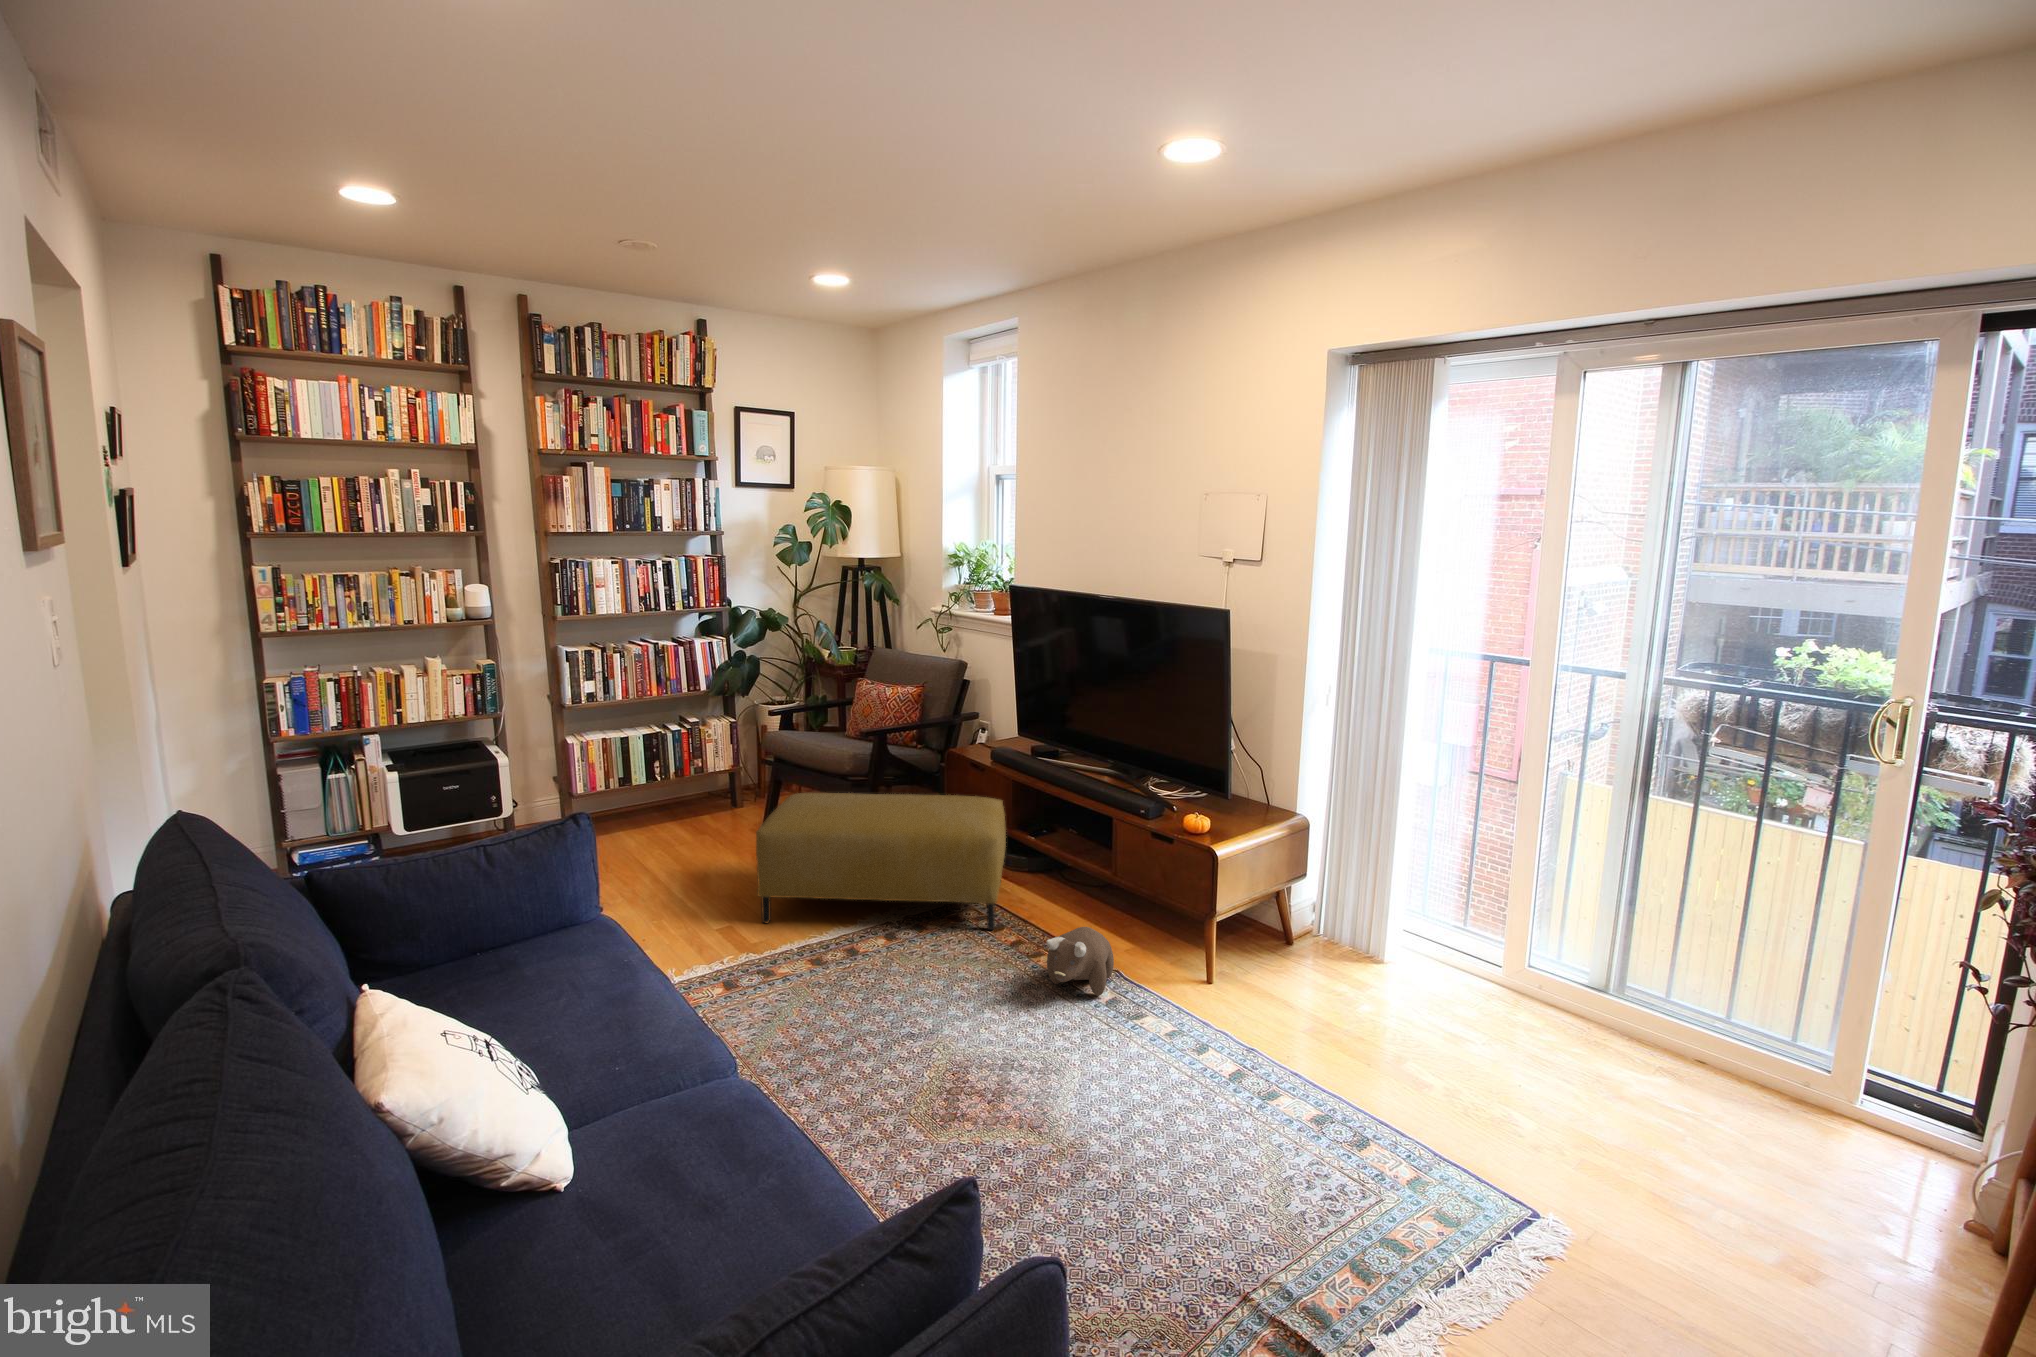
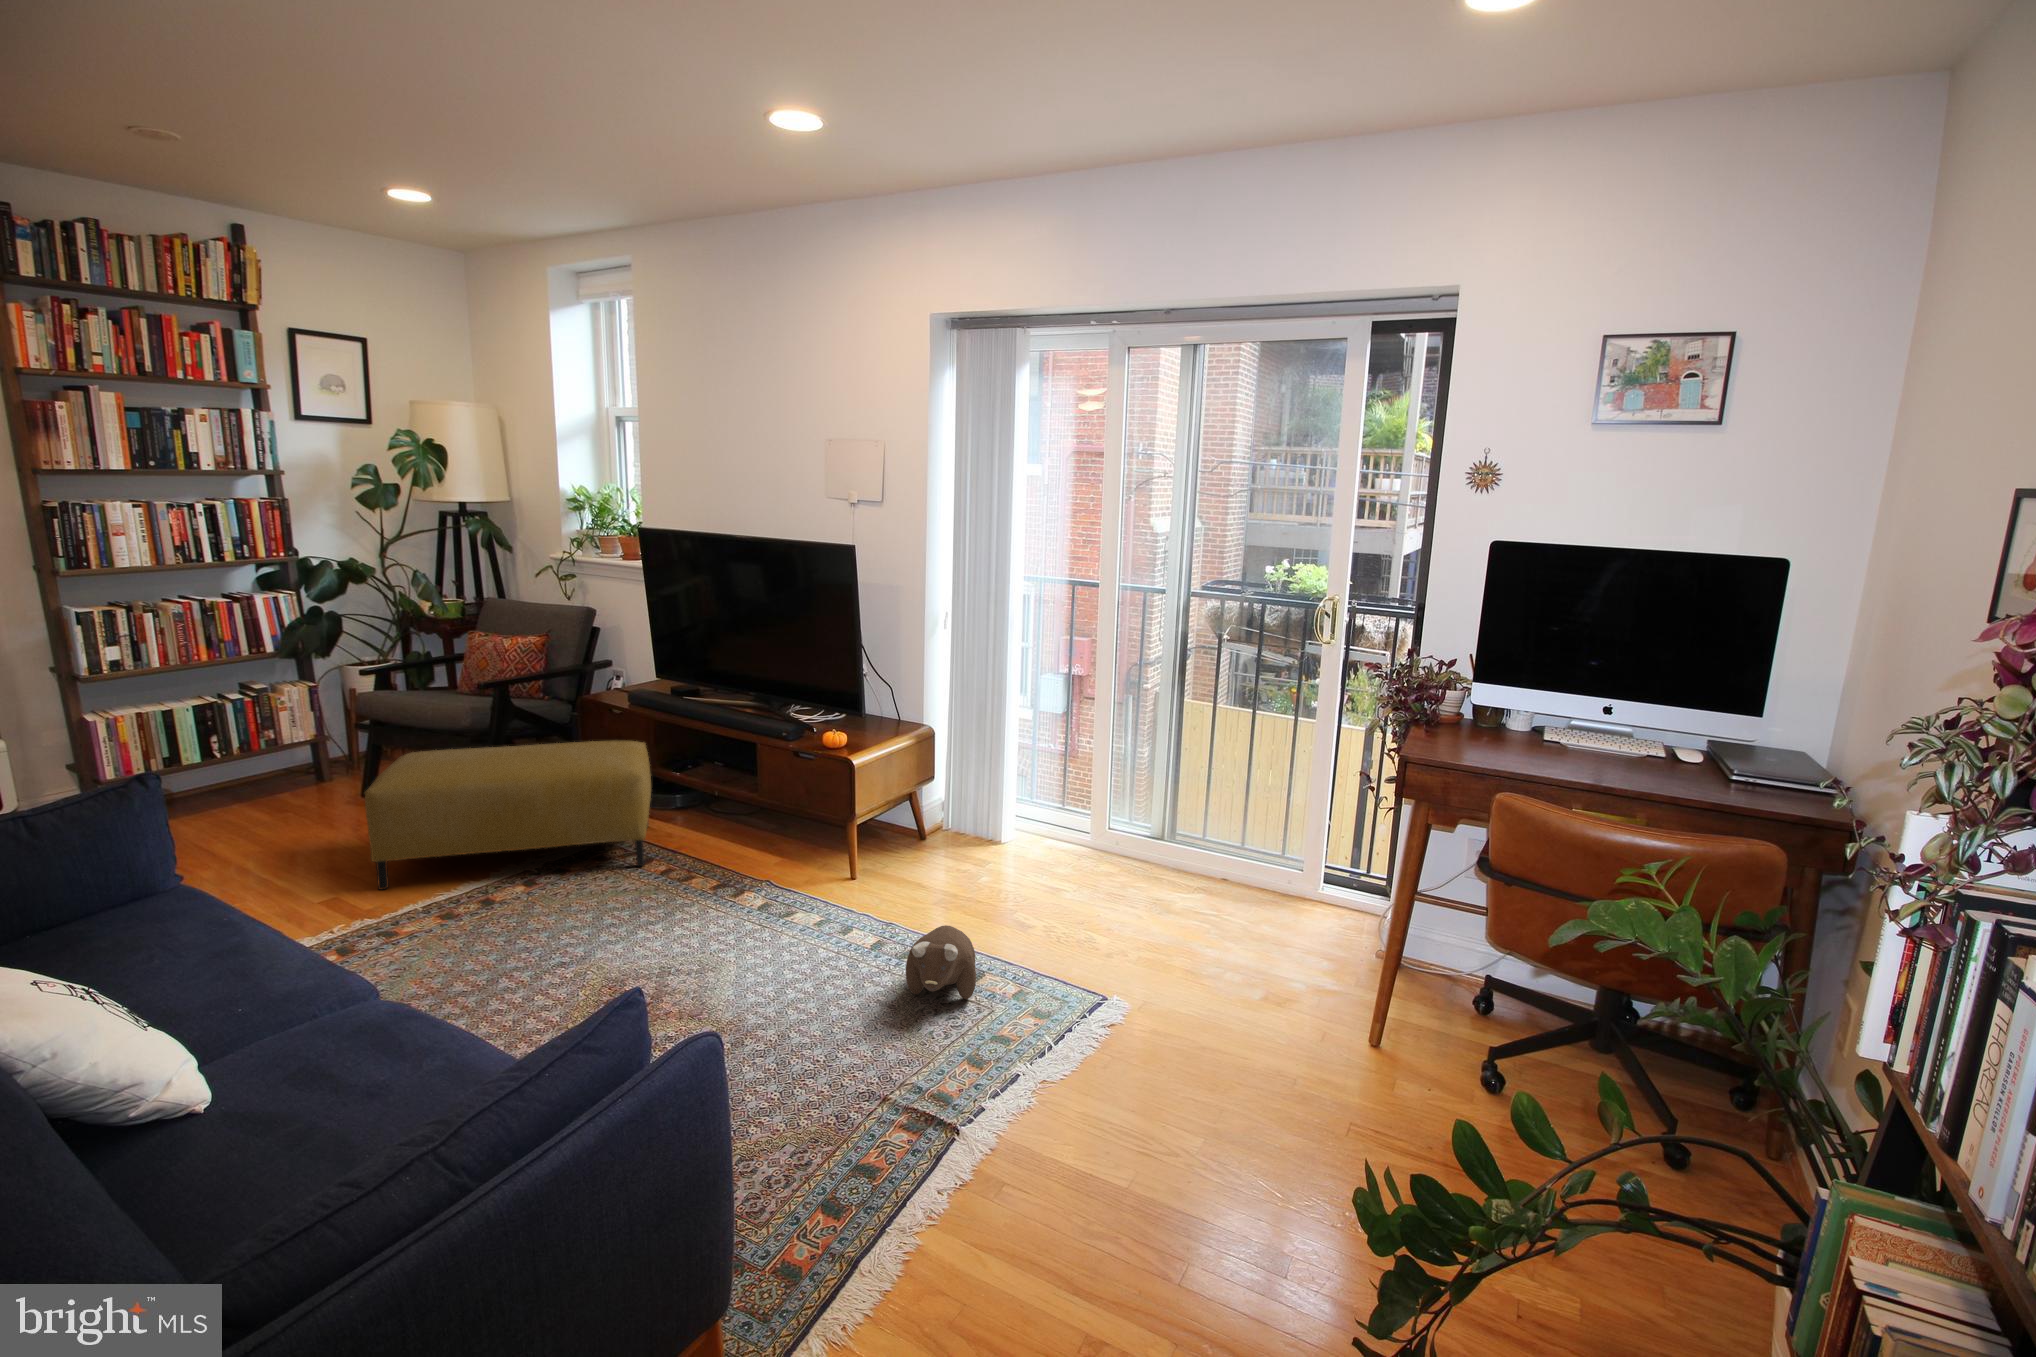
plush toy: present [1047,927,1114,996] -> present [906,925,976,1000]

